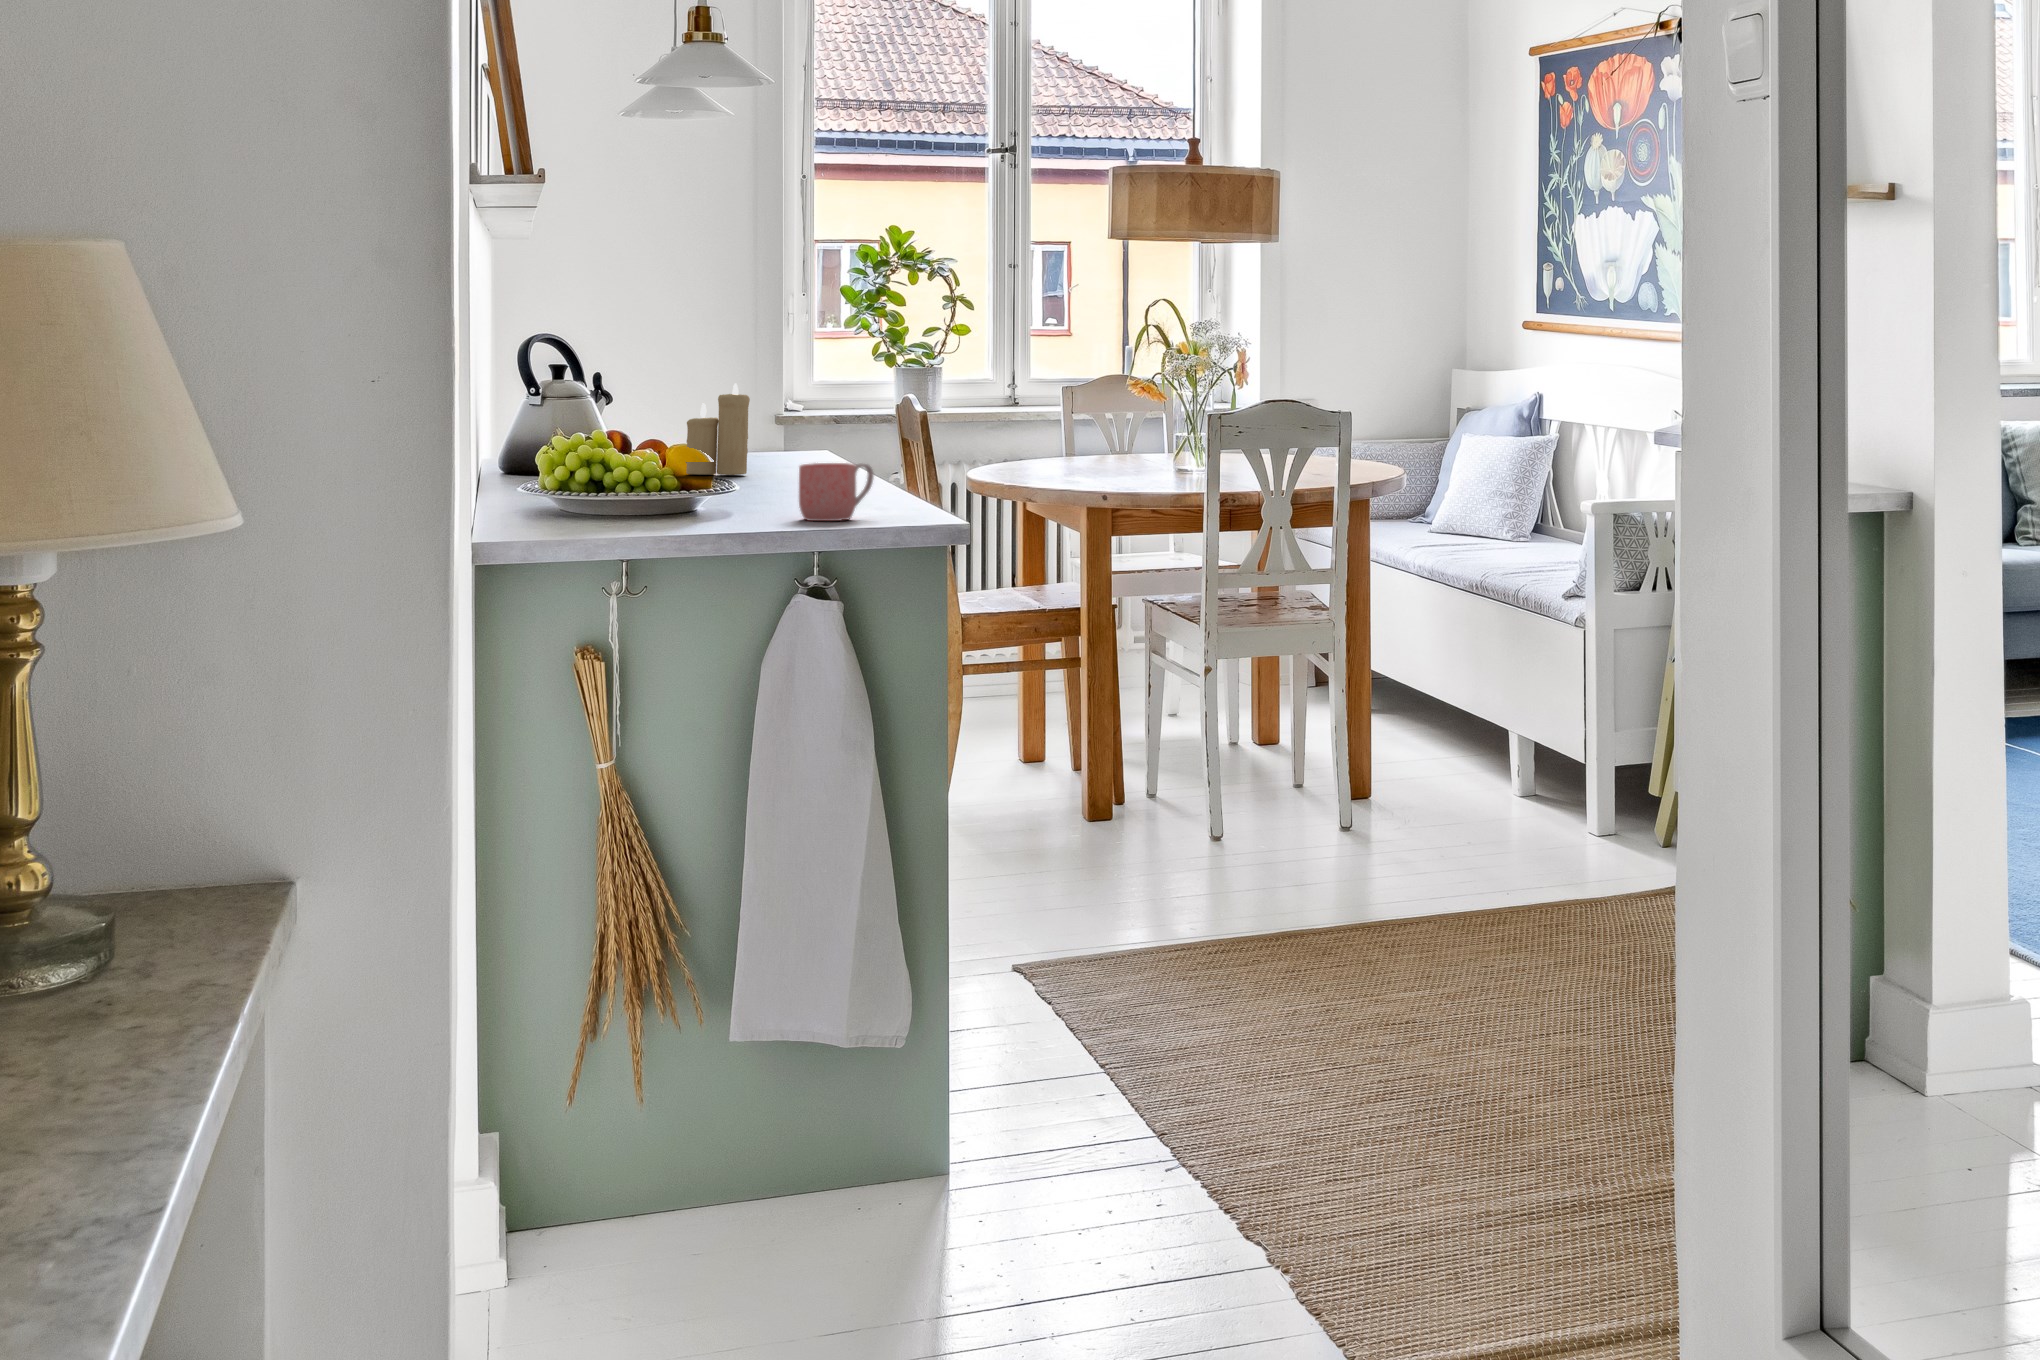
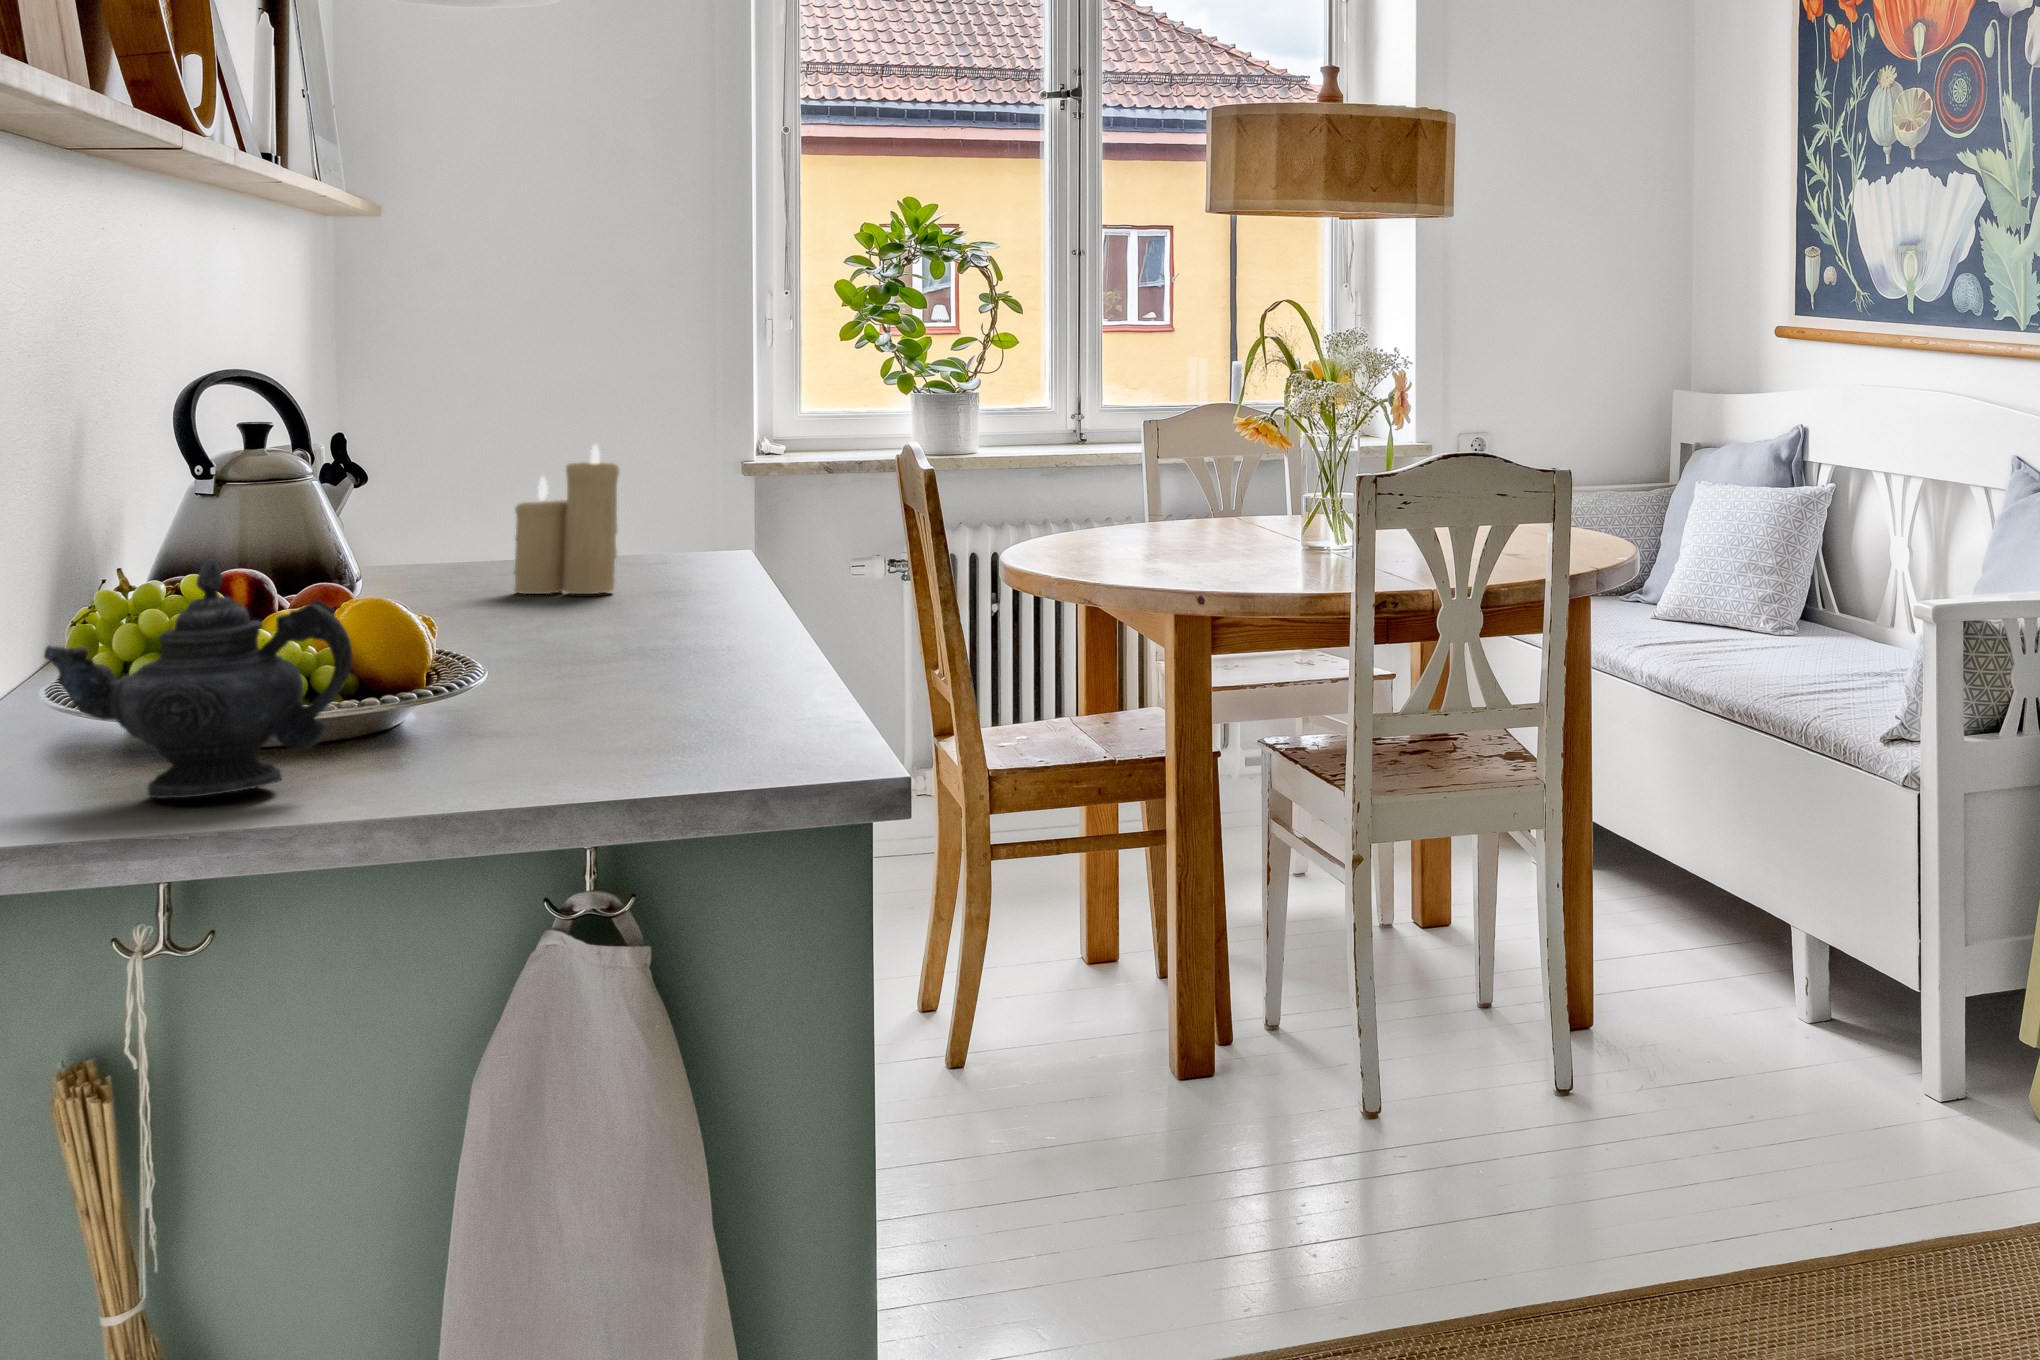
teapot: none [556,414,700,527] -> present [44,559,353,798]
mug: present [799,463,874,521] -> none [594,629,745,750]

